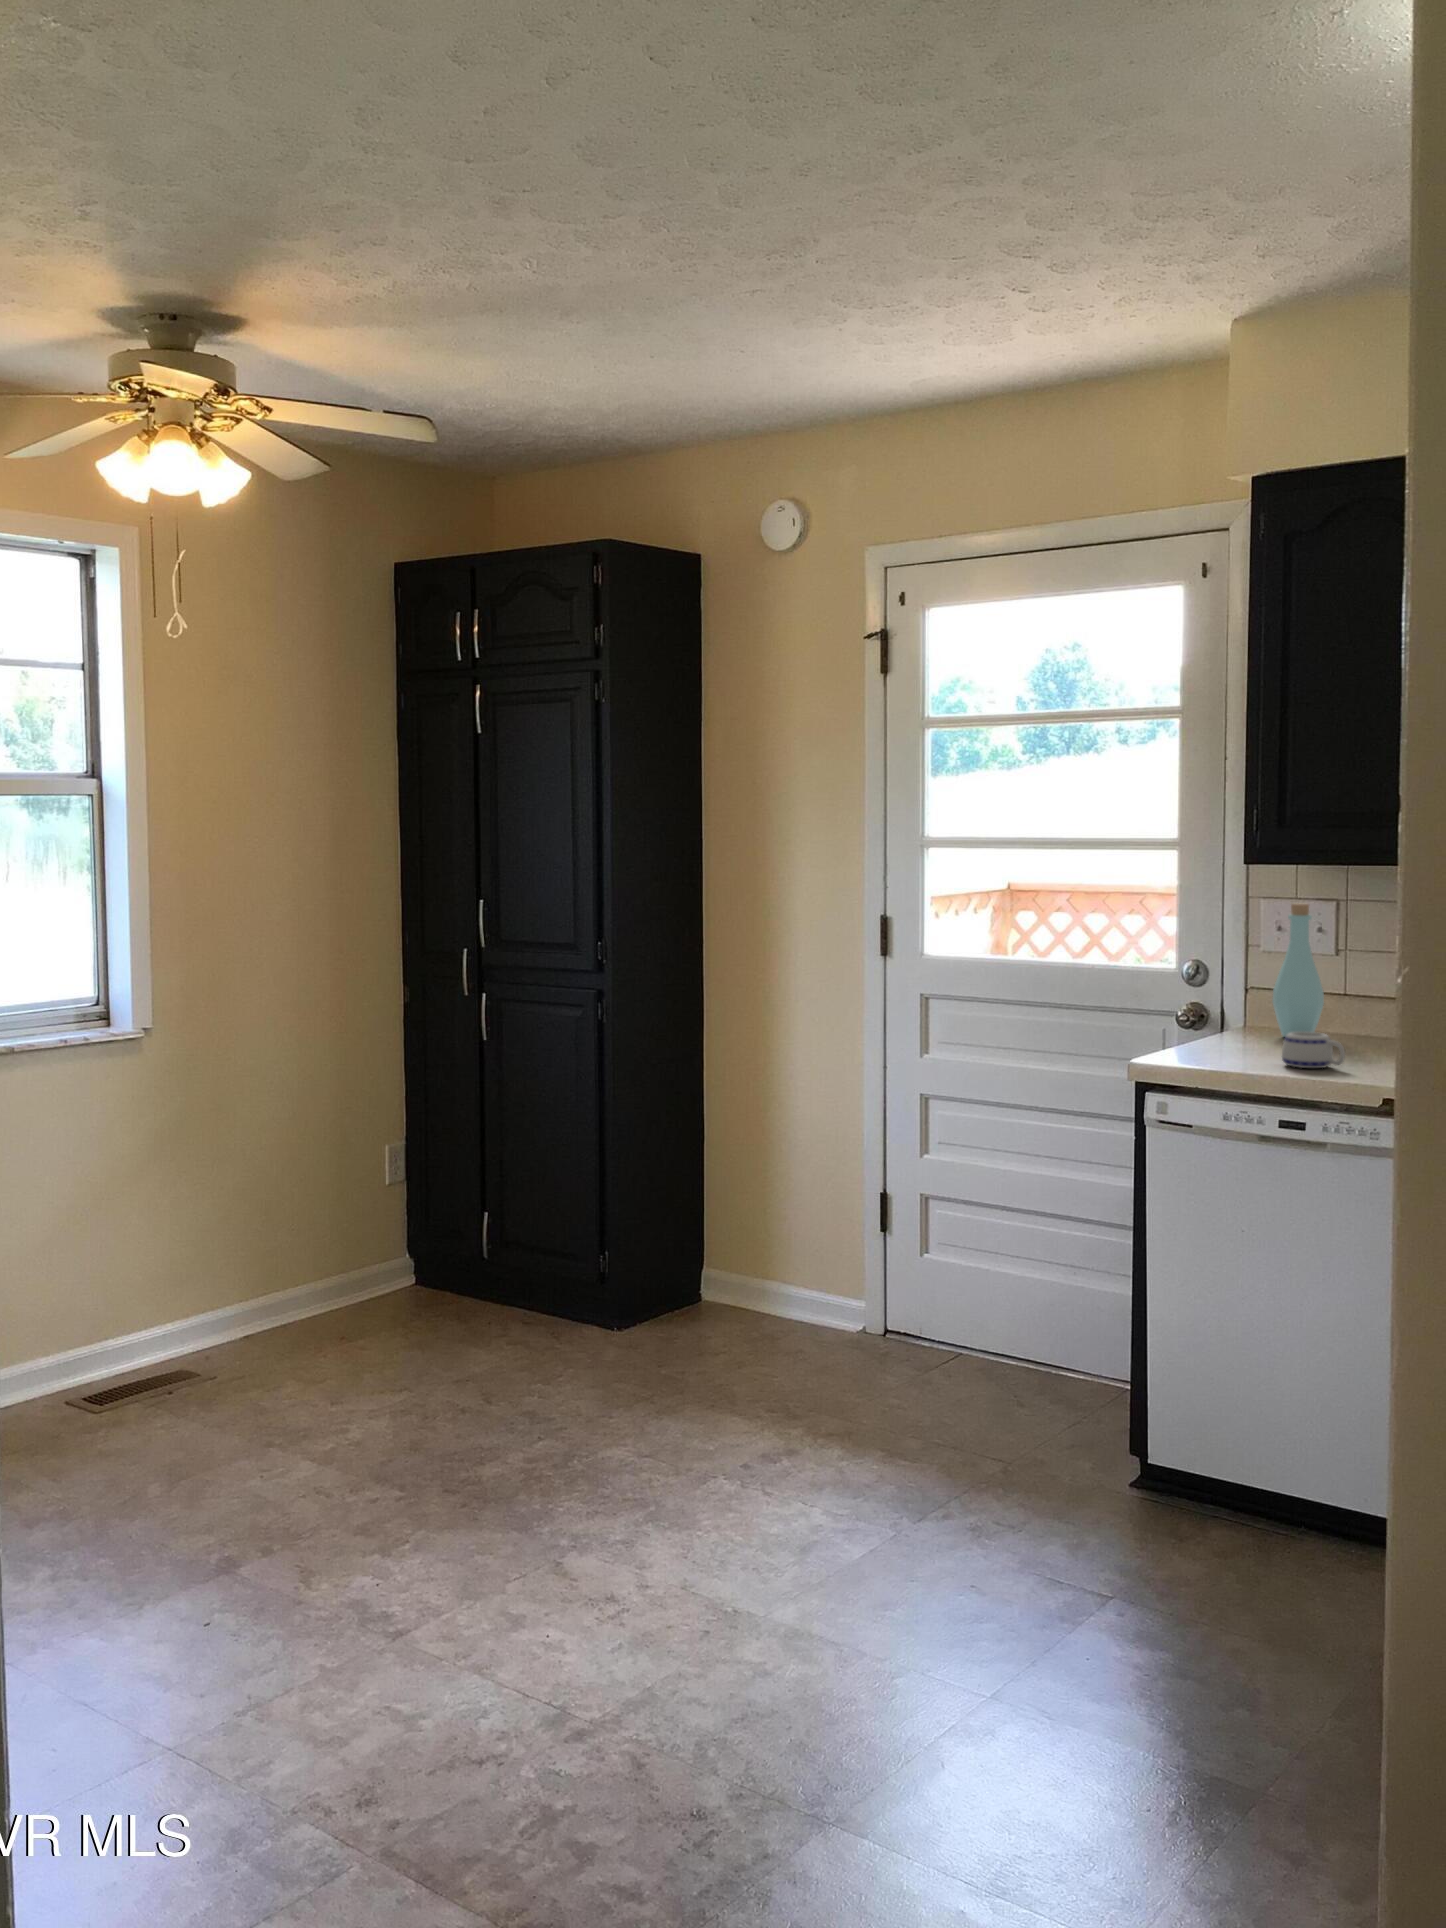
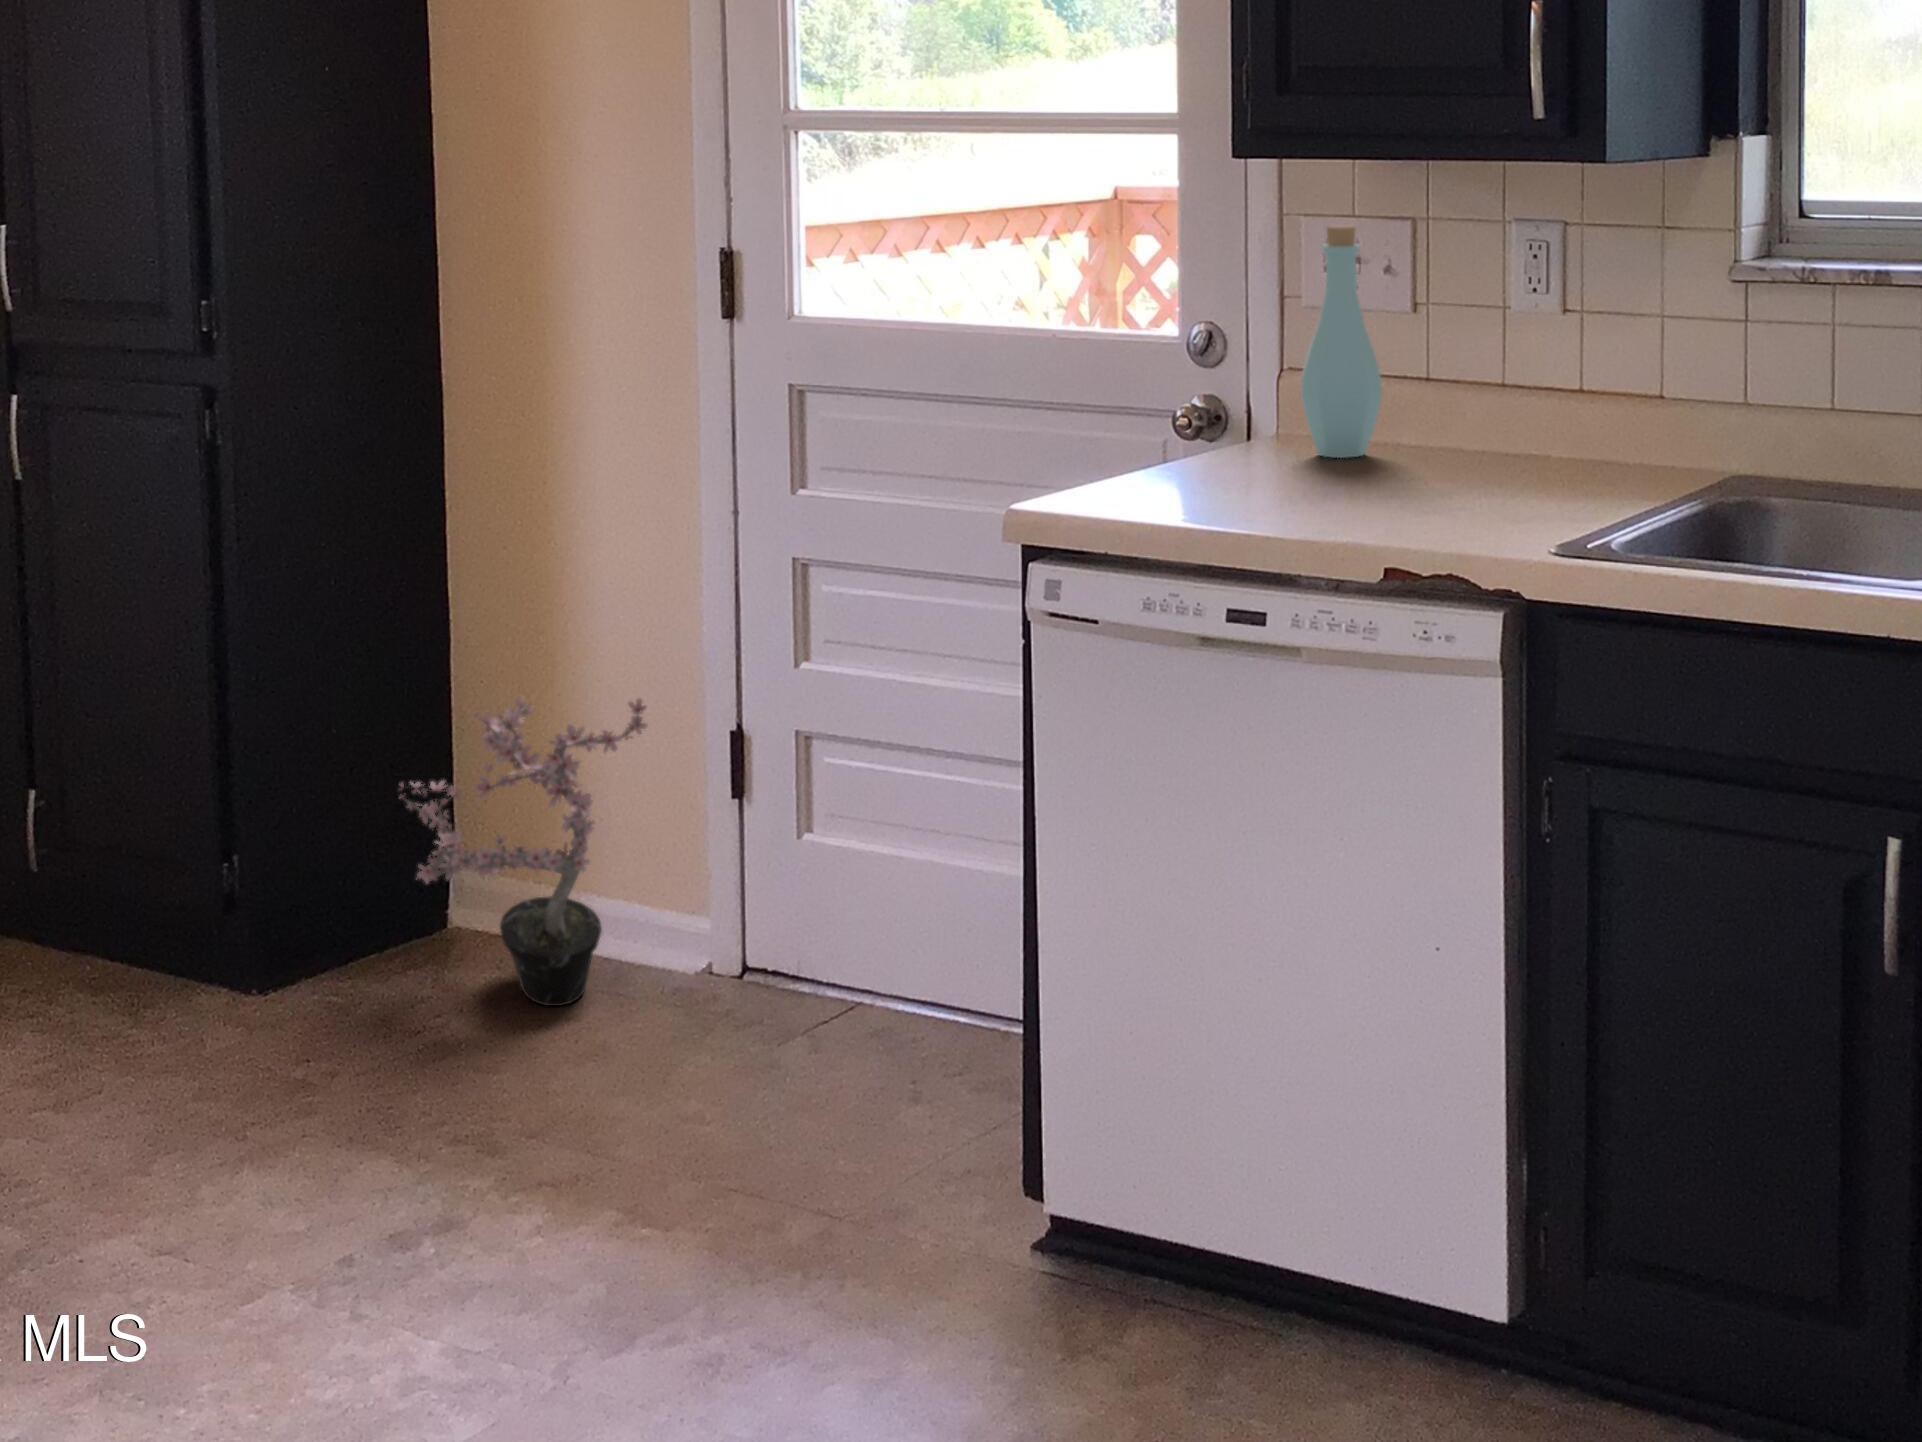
mug: present [1282,1032,1345,1068] -> none [1256,451,1355,516]
potted plant: none [685,1159,845,1346] -> present [401,698,648,1006]

